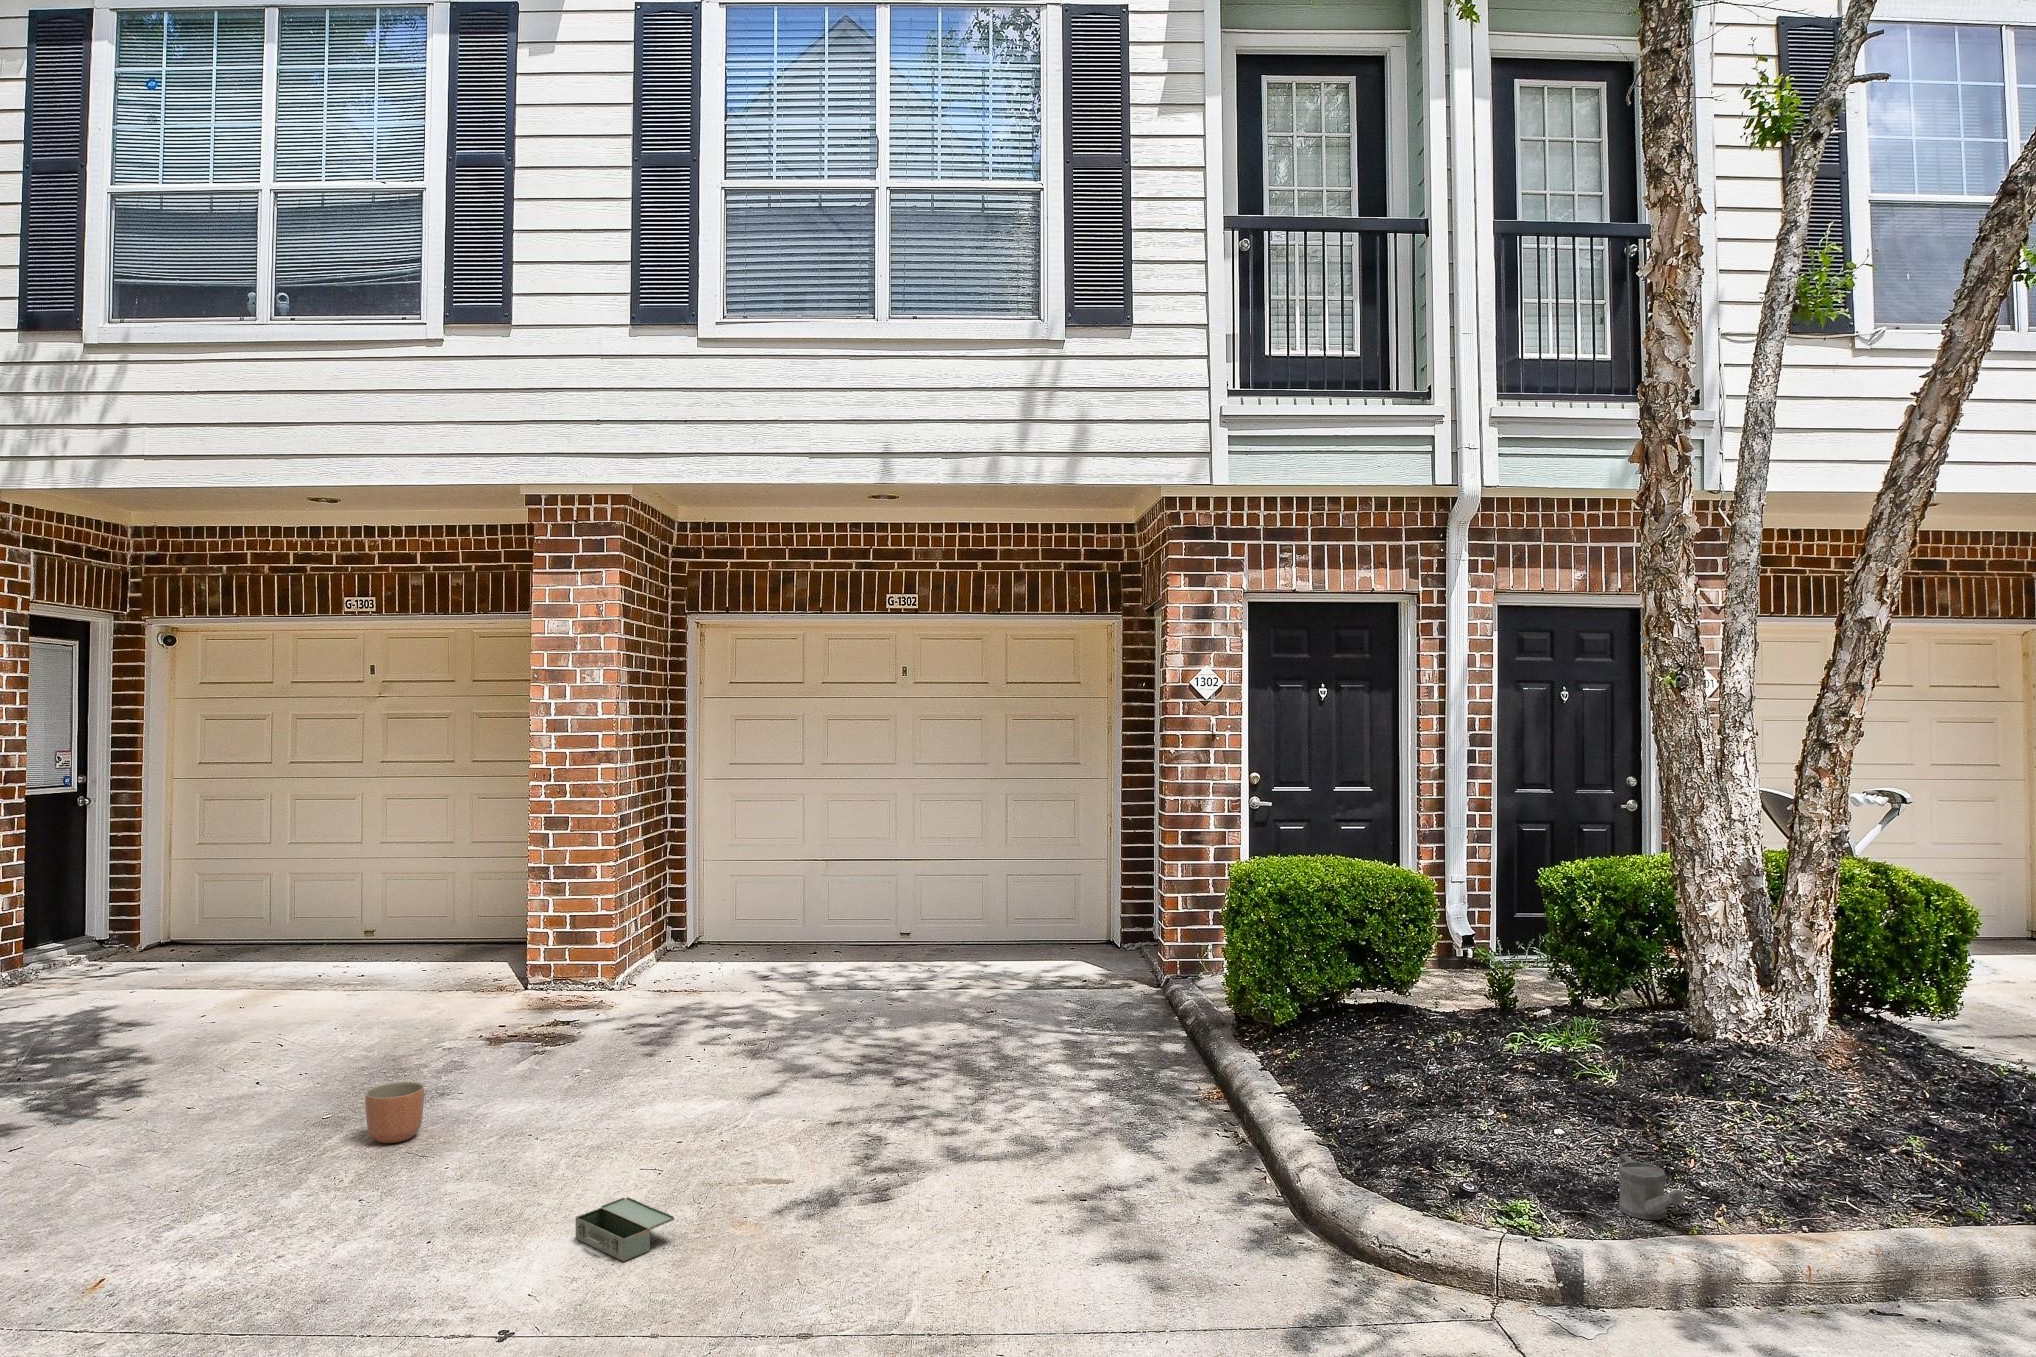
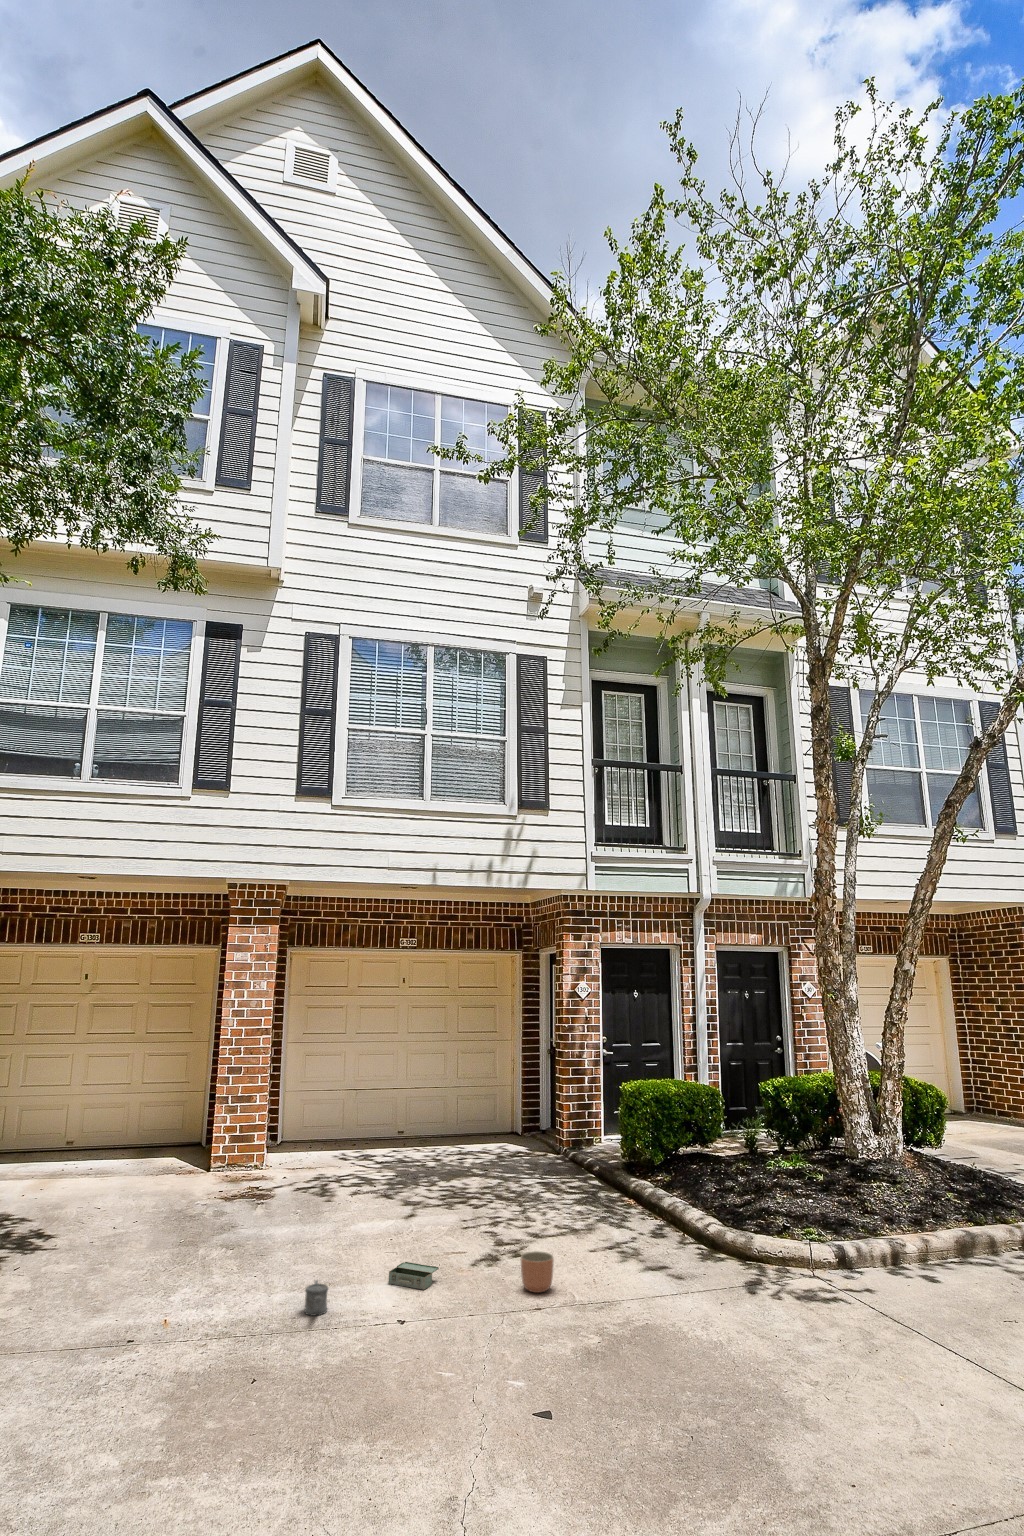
planter: present [365,1082,424,1143] -> present [521,1251,554,1293]
watering can: present [1618,1154,1685,1220] -> present [304,1280,328,1316]

